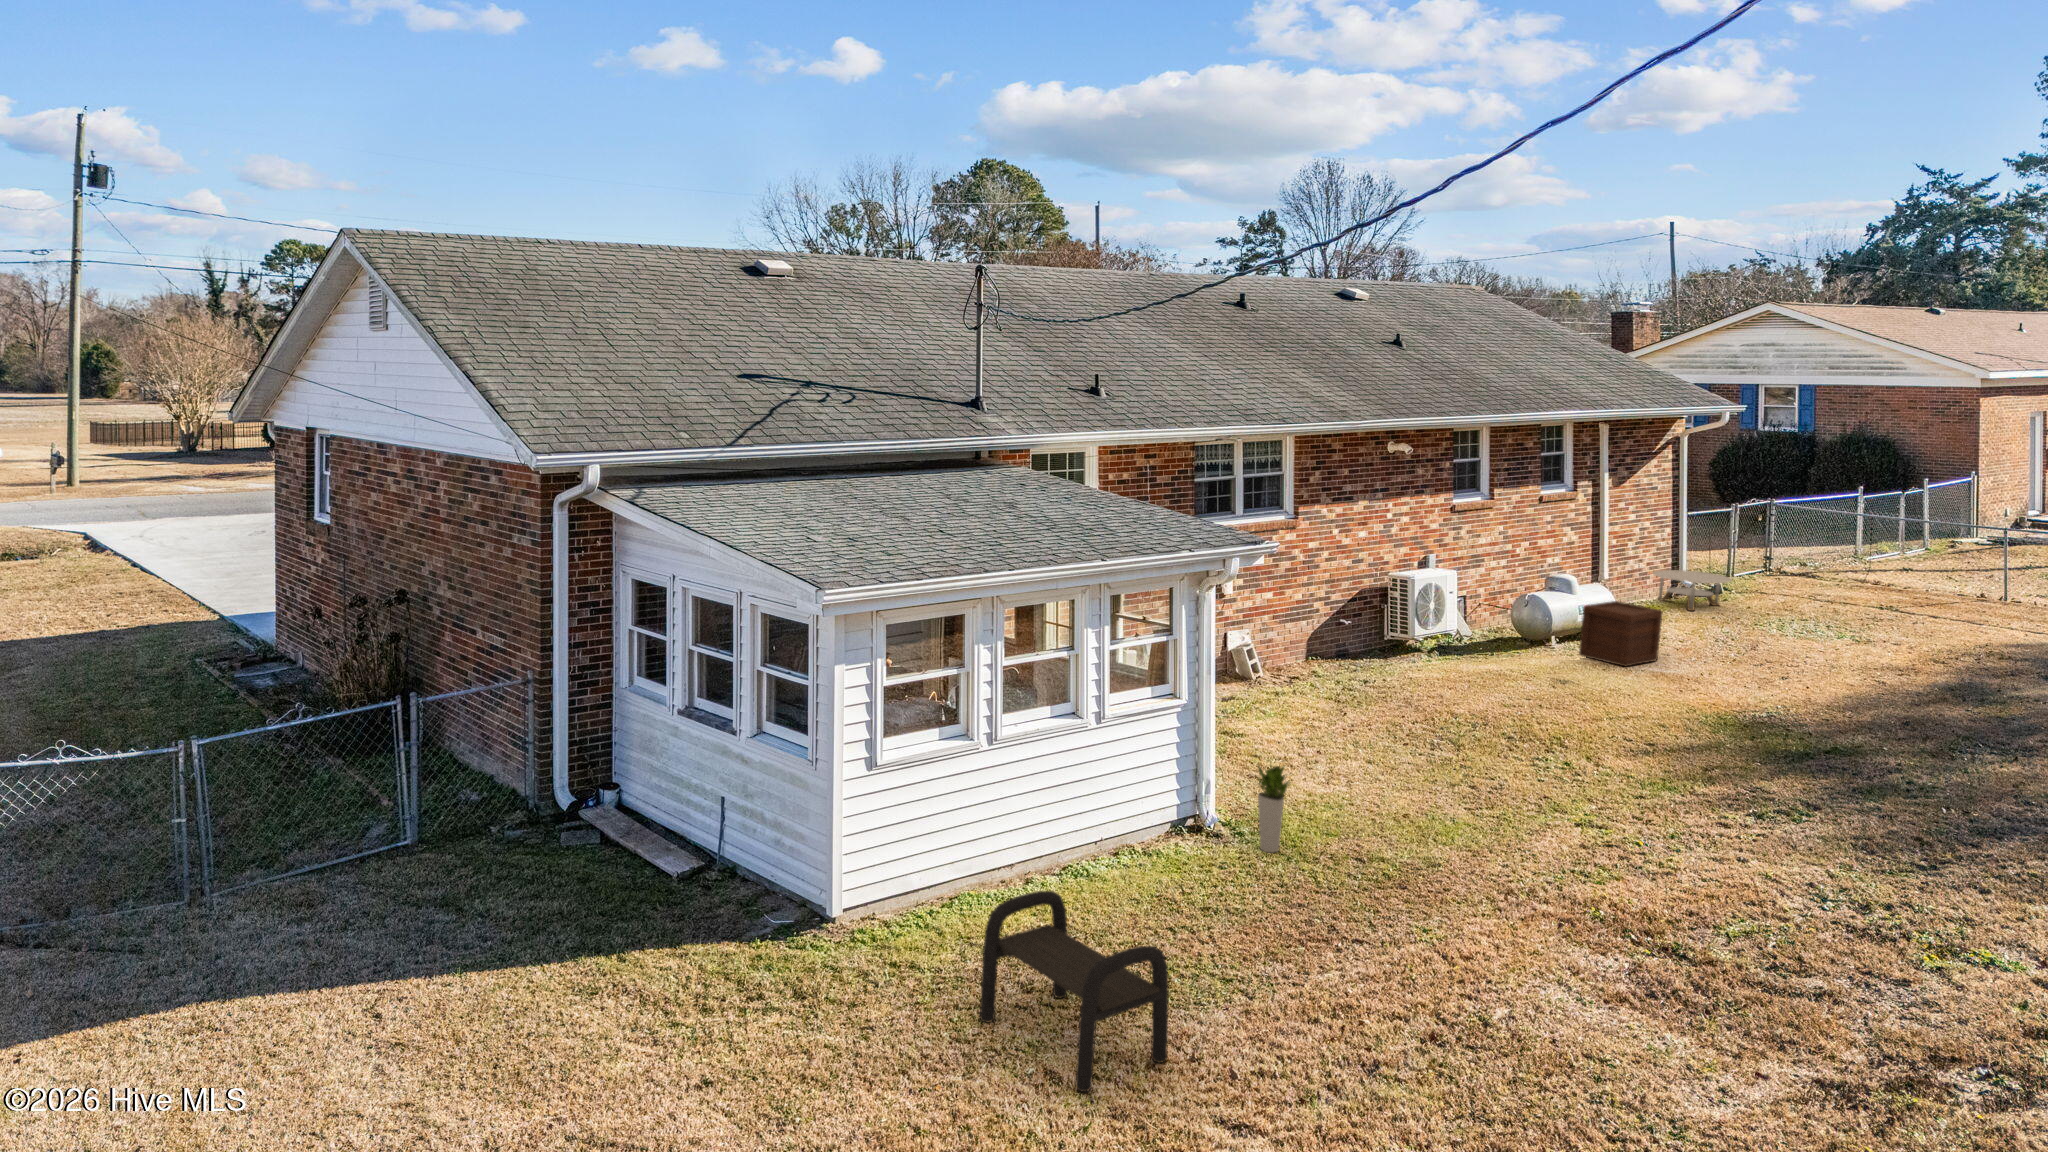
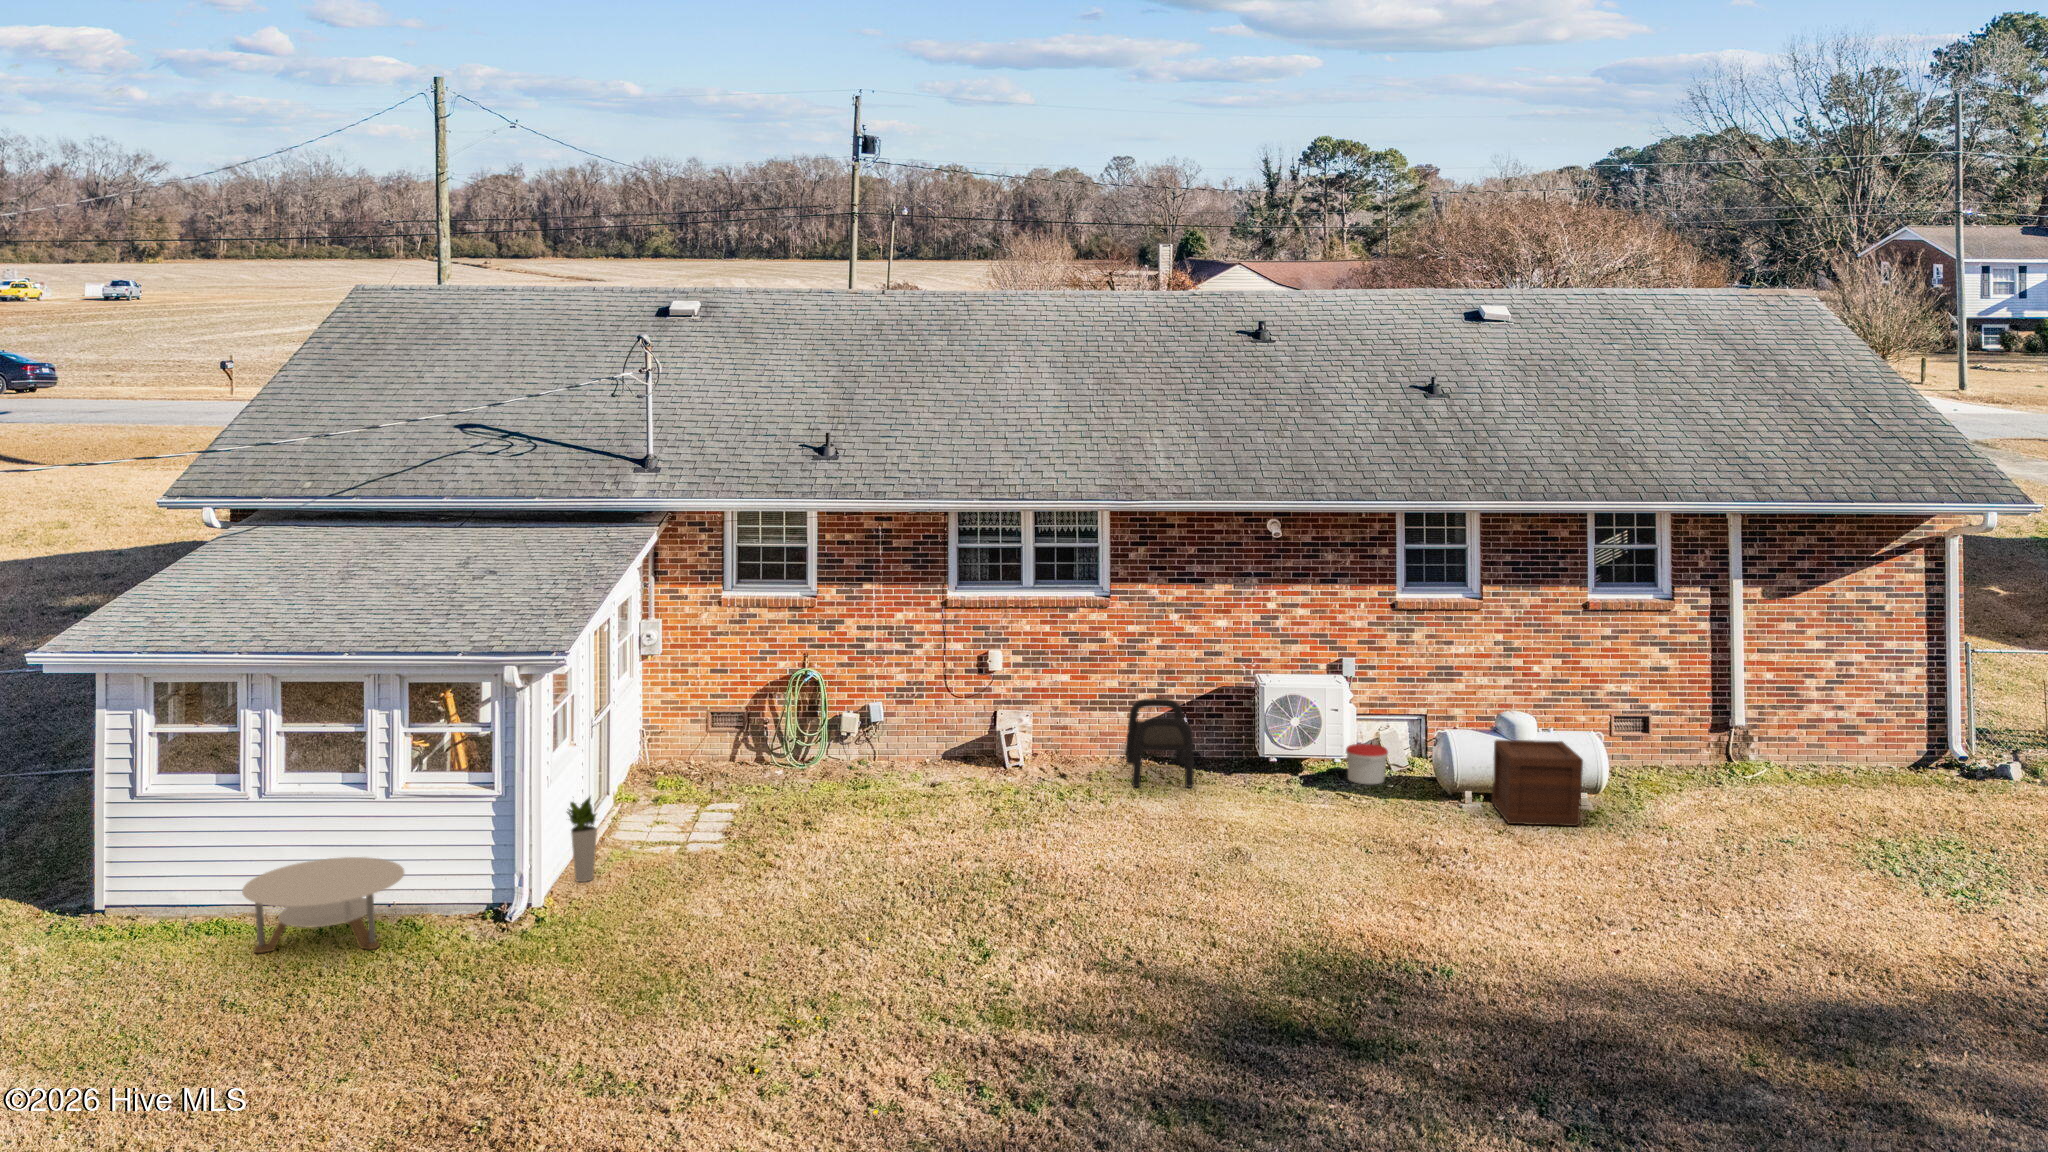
round table: present [1653,570,1732,611] -> present [242,857,404,953]
bucket: none [1457,623,1493,655] -> present [1346,744,1388,784]
bench: present [980,891,1169,1092] -> present [1126,698,1194,787]

